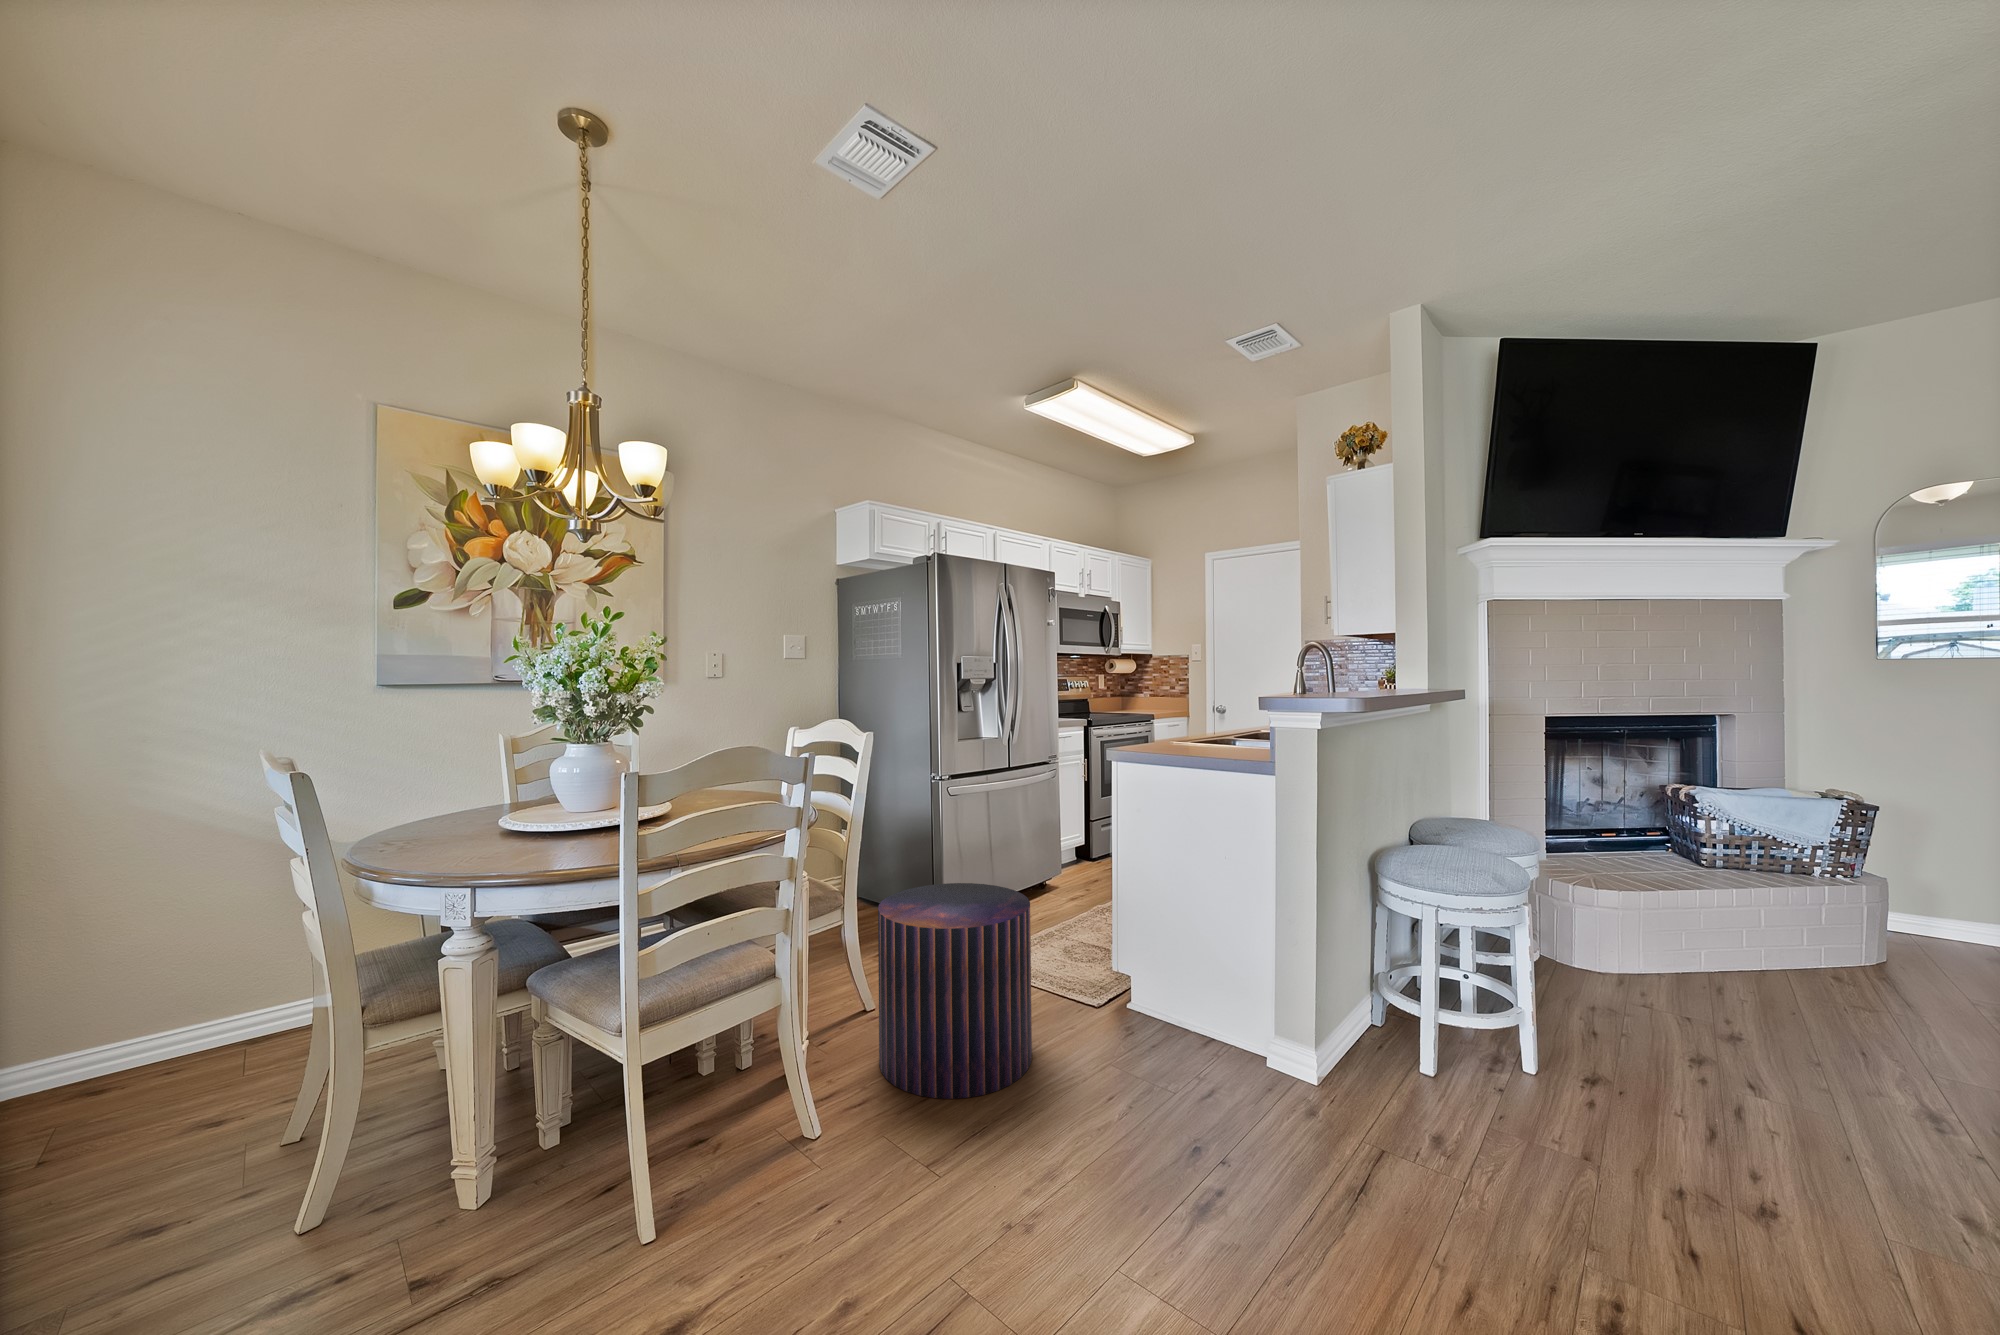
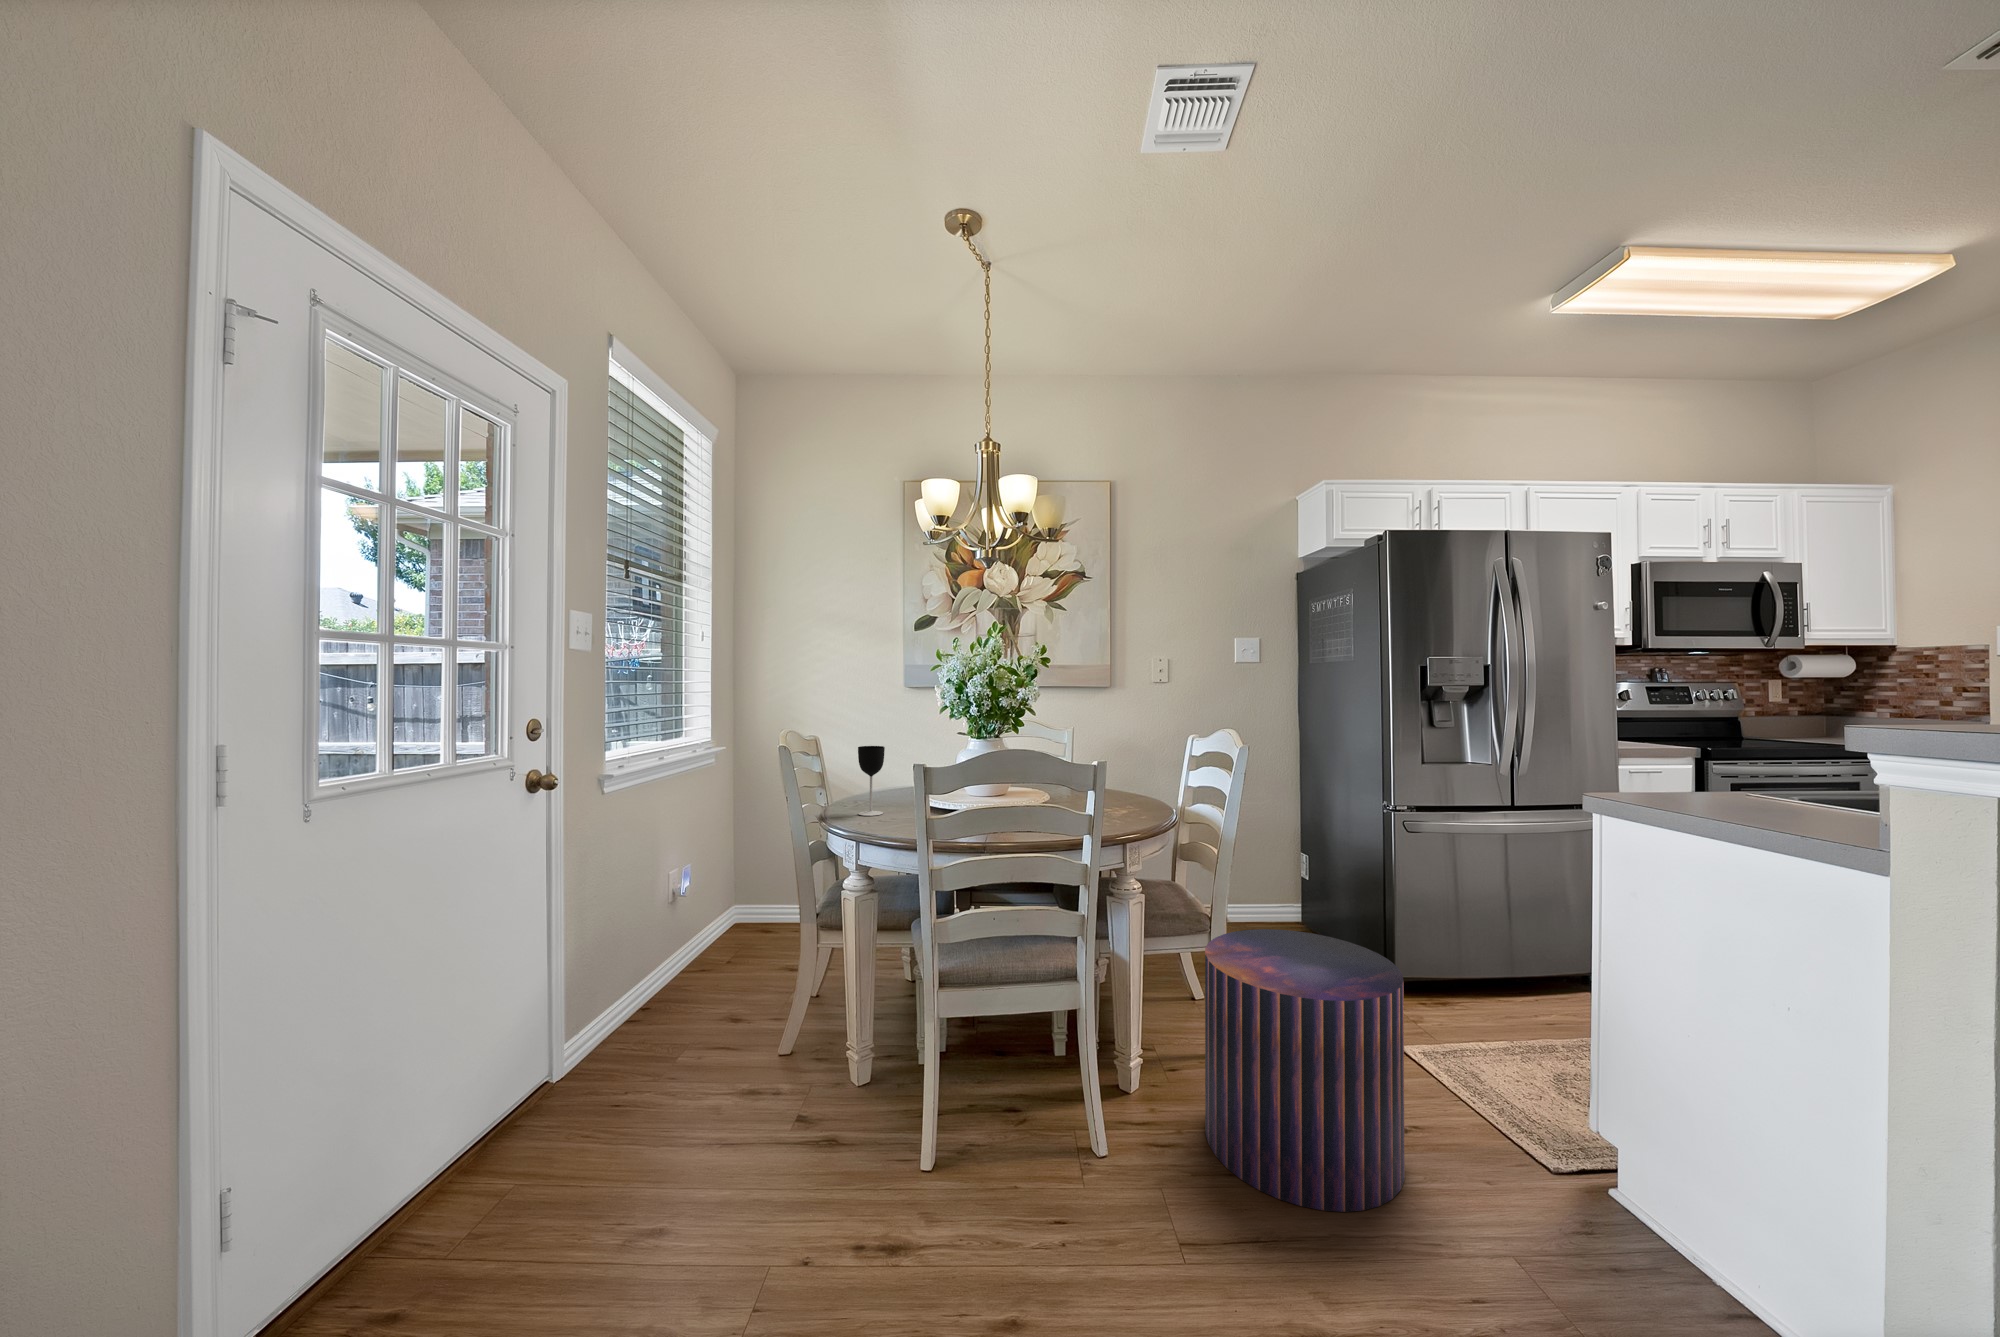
wine glass: none [444,761,488,855] -> present [858,746,885,816]

